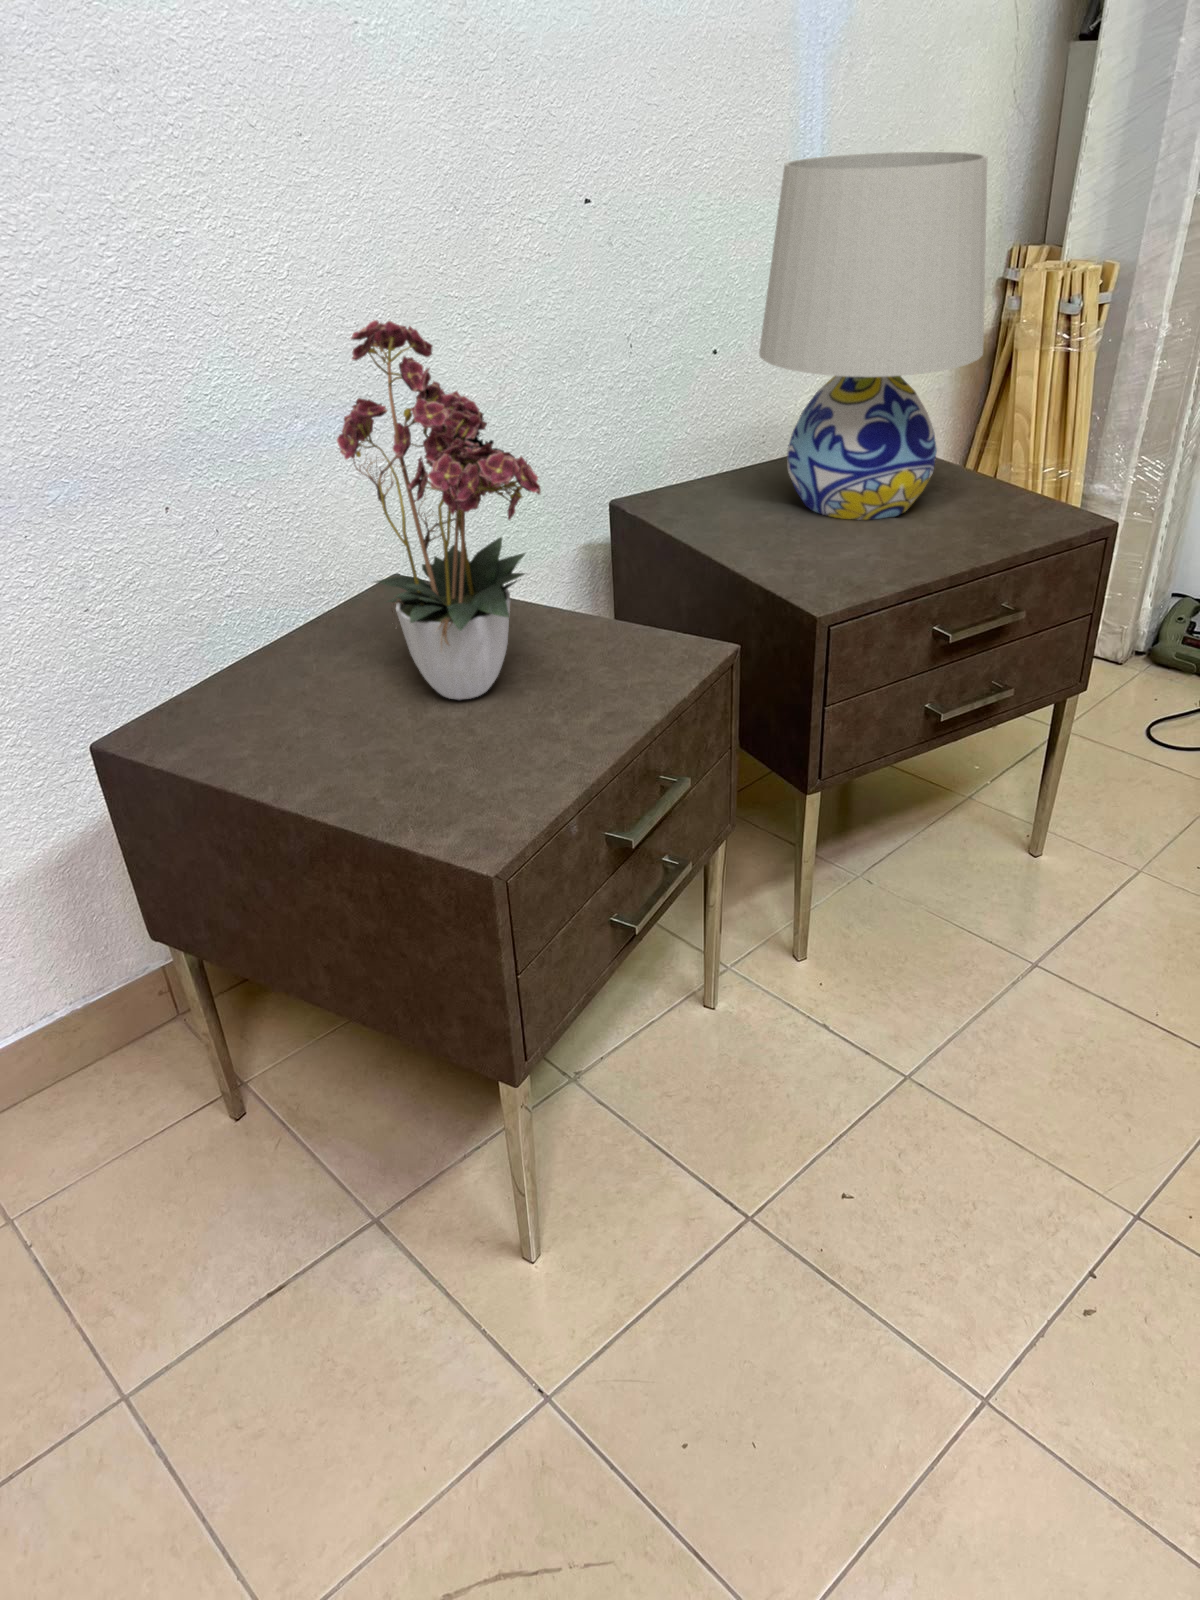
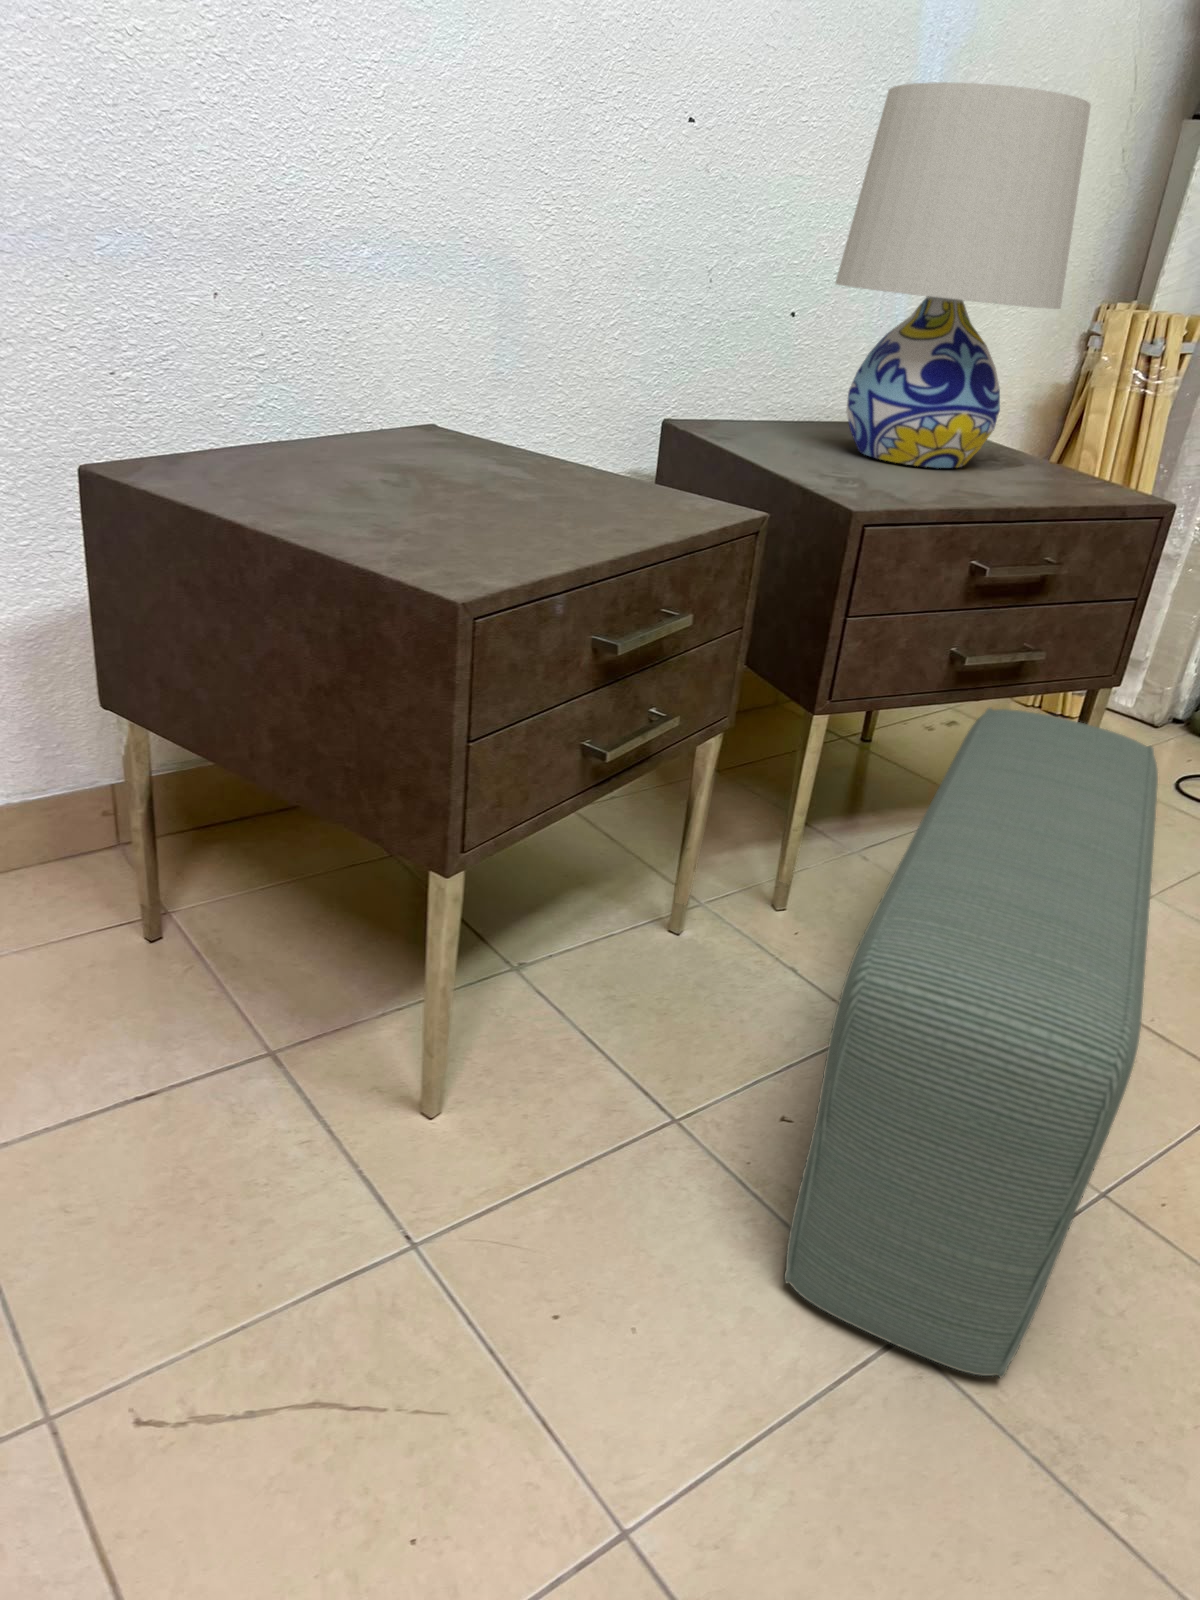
flower arrangement: present [337,320,541,700] -> none [375,39,607,490]
pouf: none [872,765,1156,1435] -> present [784,708,1158,1378]

